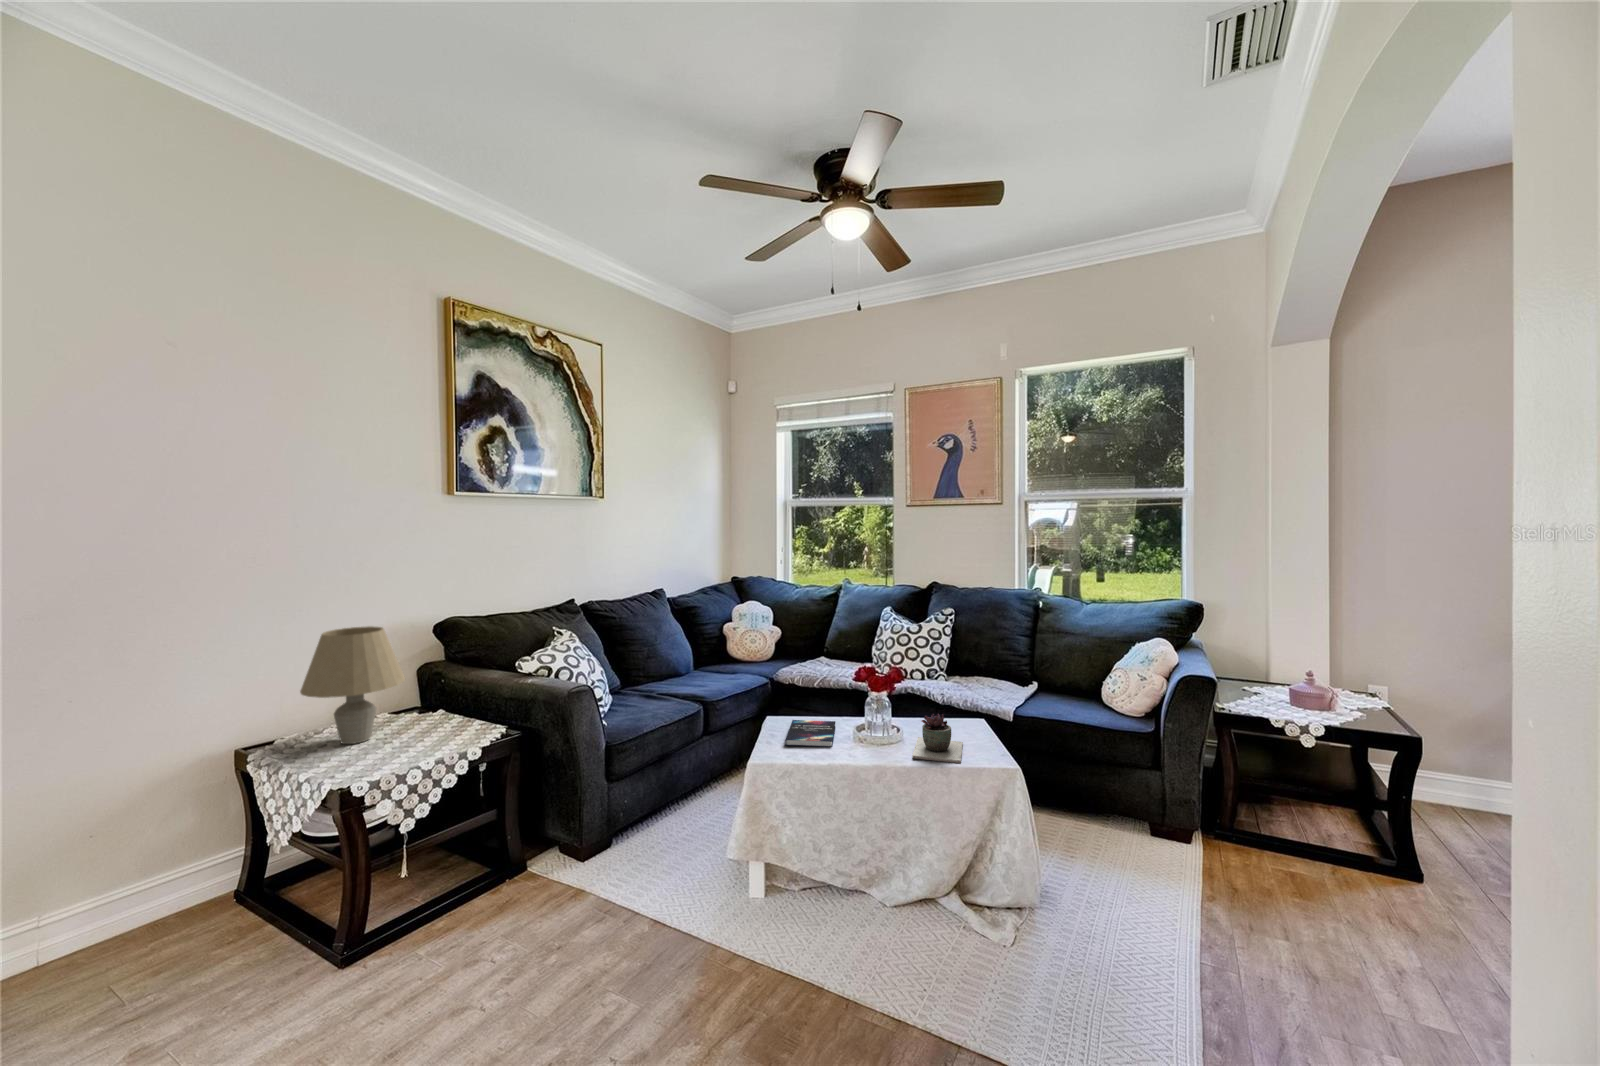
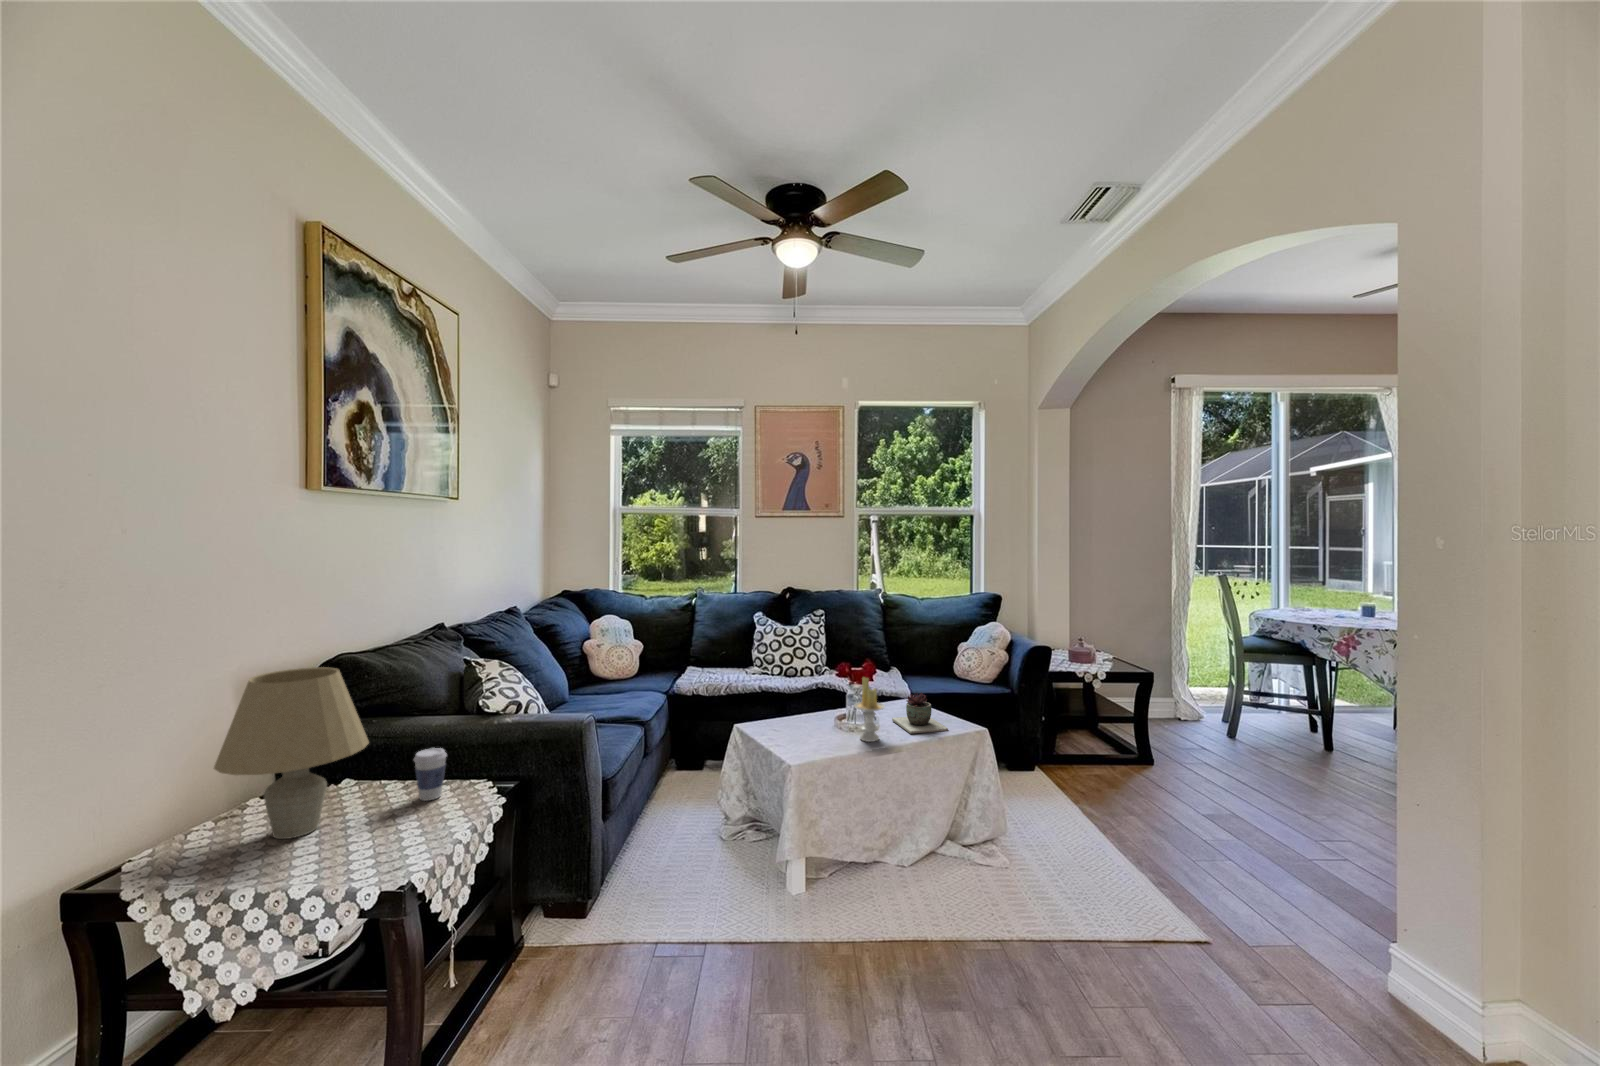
candle: none [846,687,881,759] -> present [854,677,885,742]
coffee cup: none [438,696,464,735] -> present [414,748,447,801]
hardback book: present [785,720,835,747] -> none [770,718,833,744]

